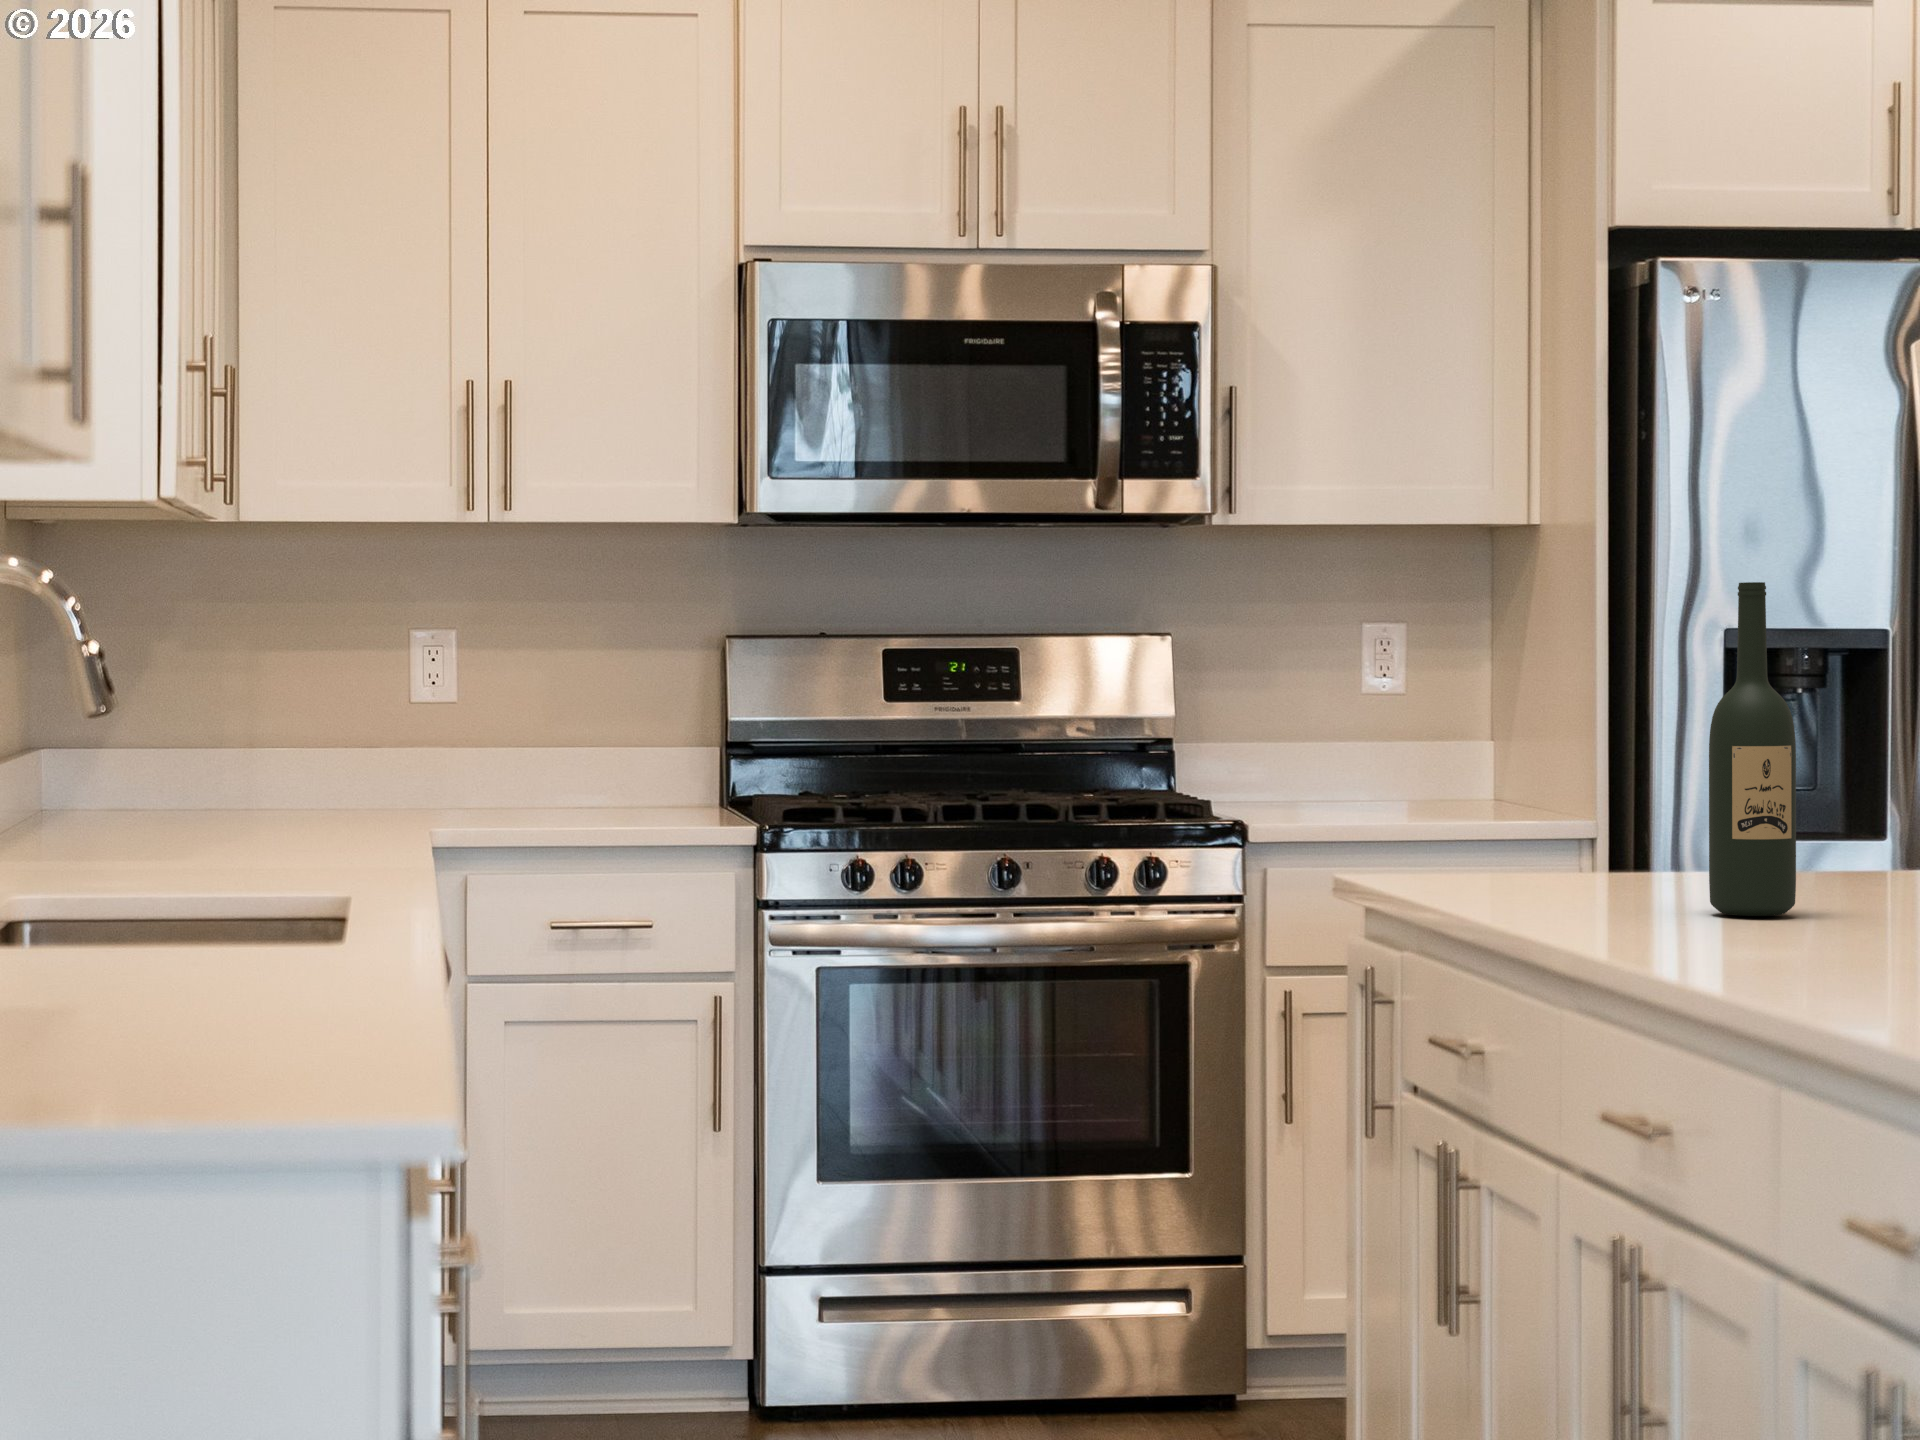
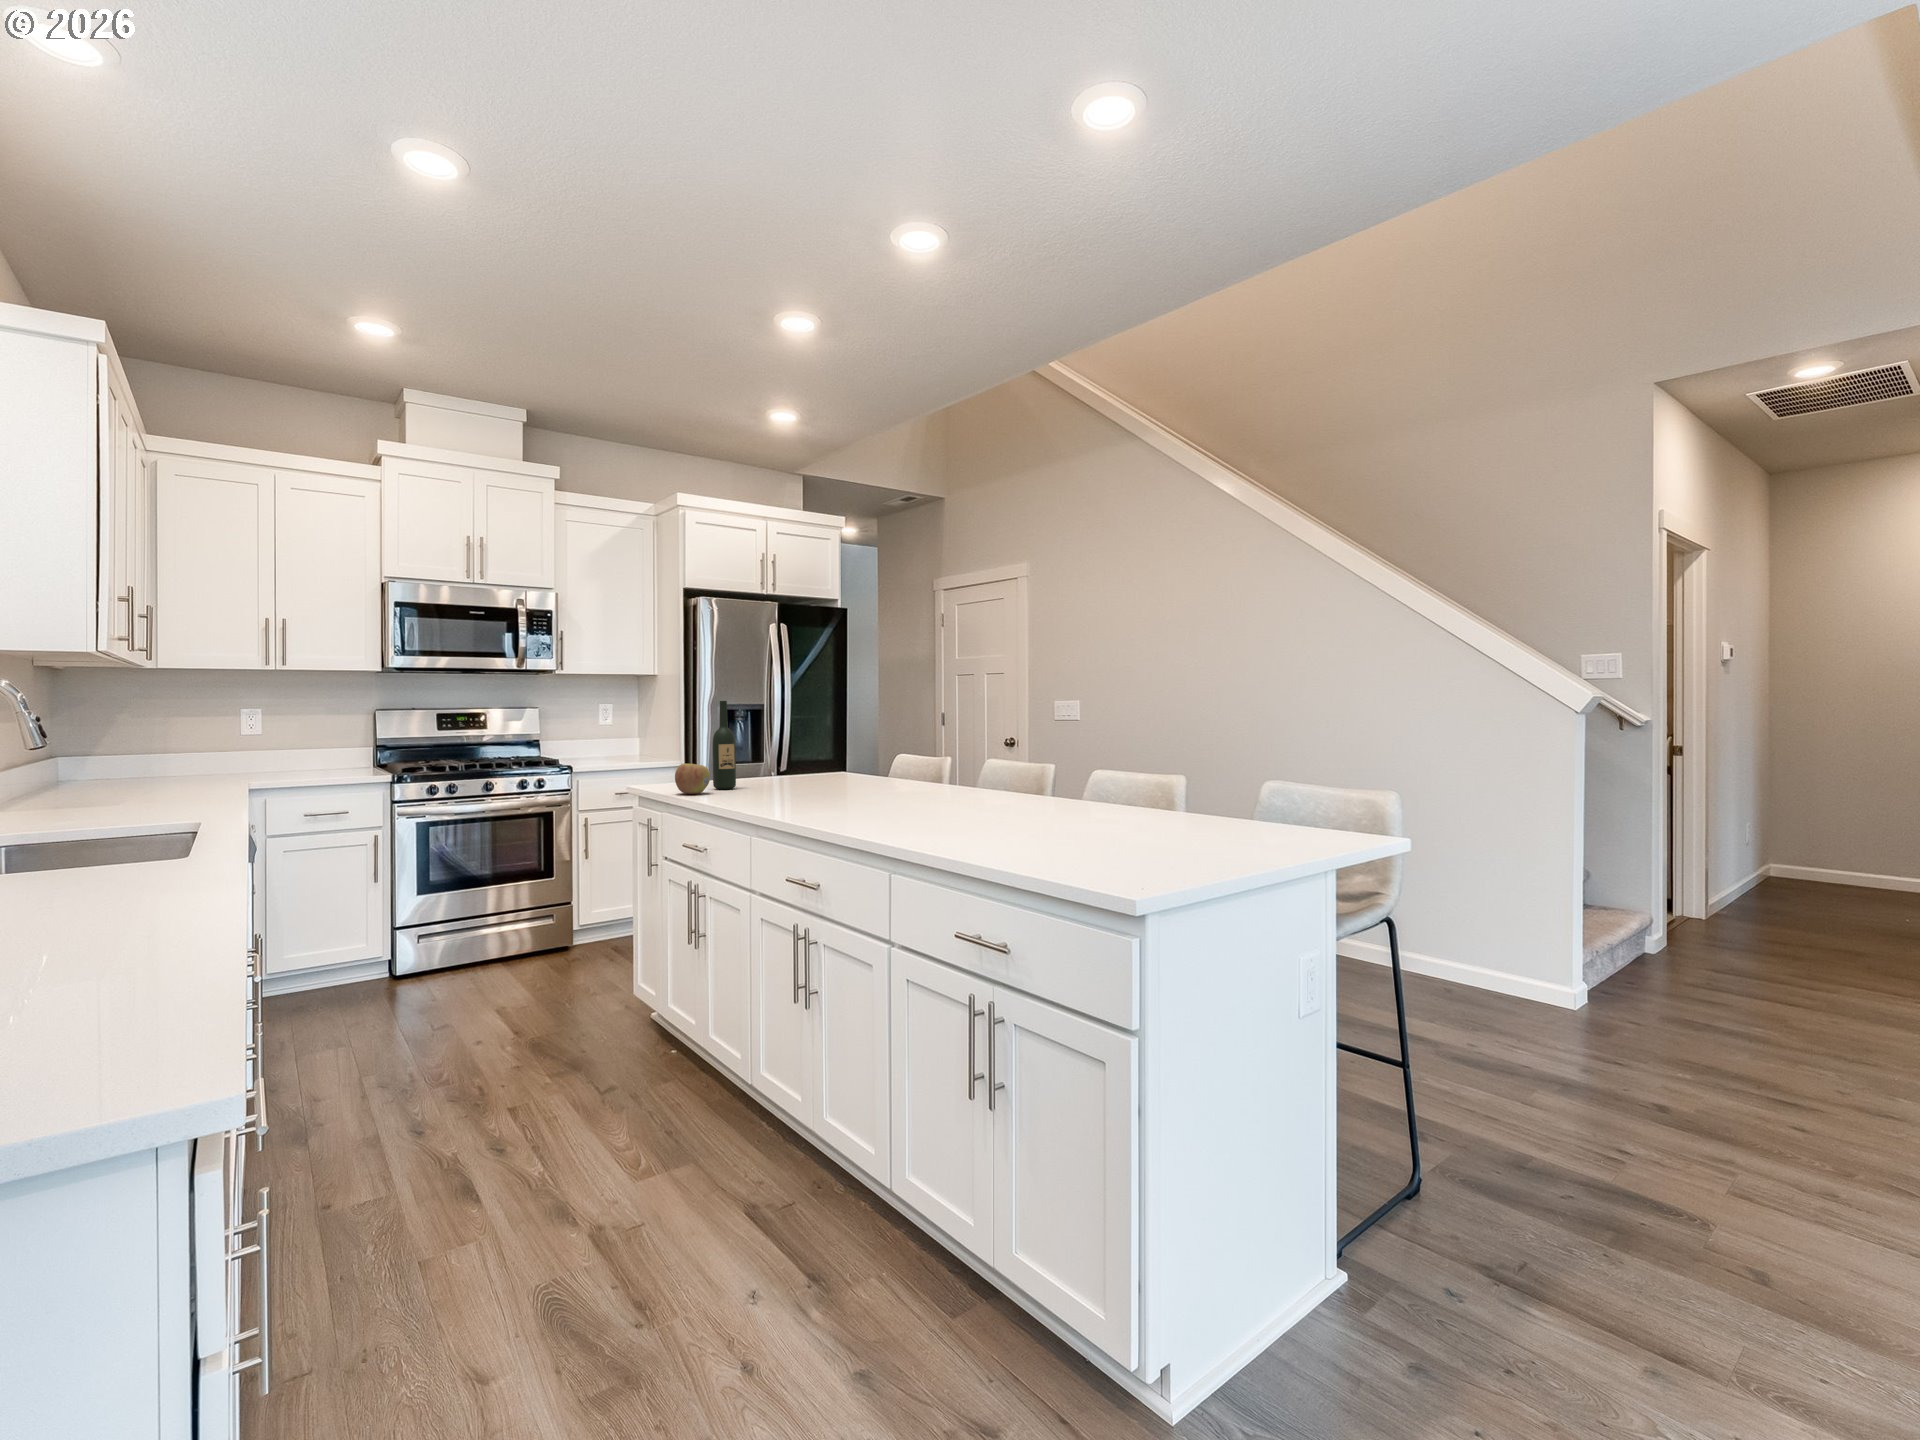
apple: none [1569,812,1699,928] -> present [675,763,710,794]

